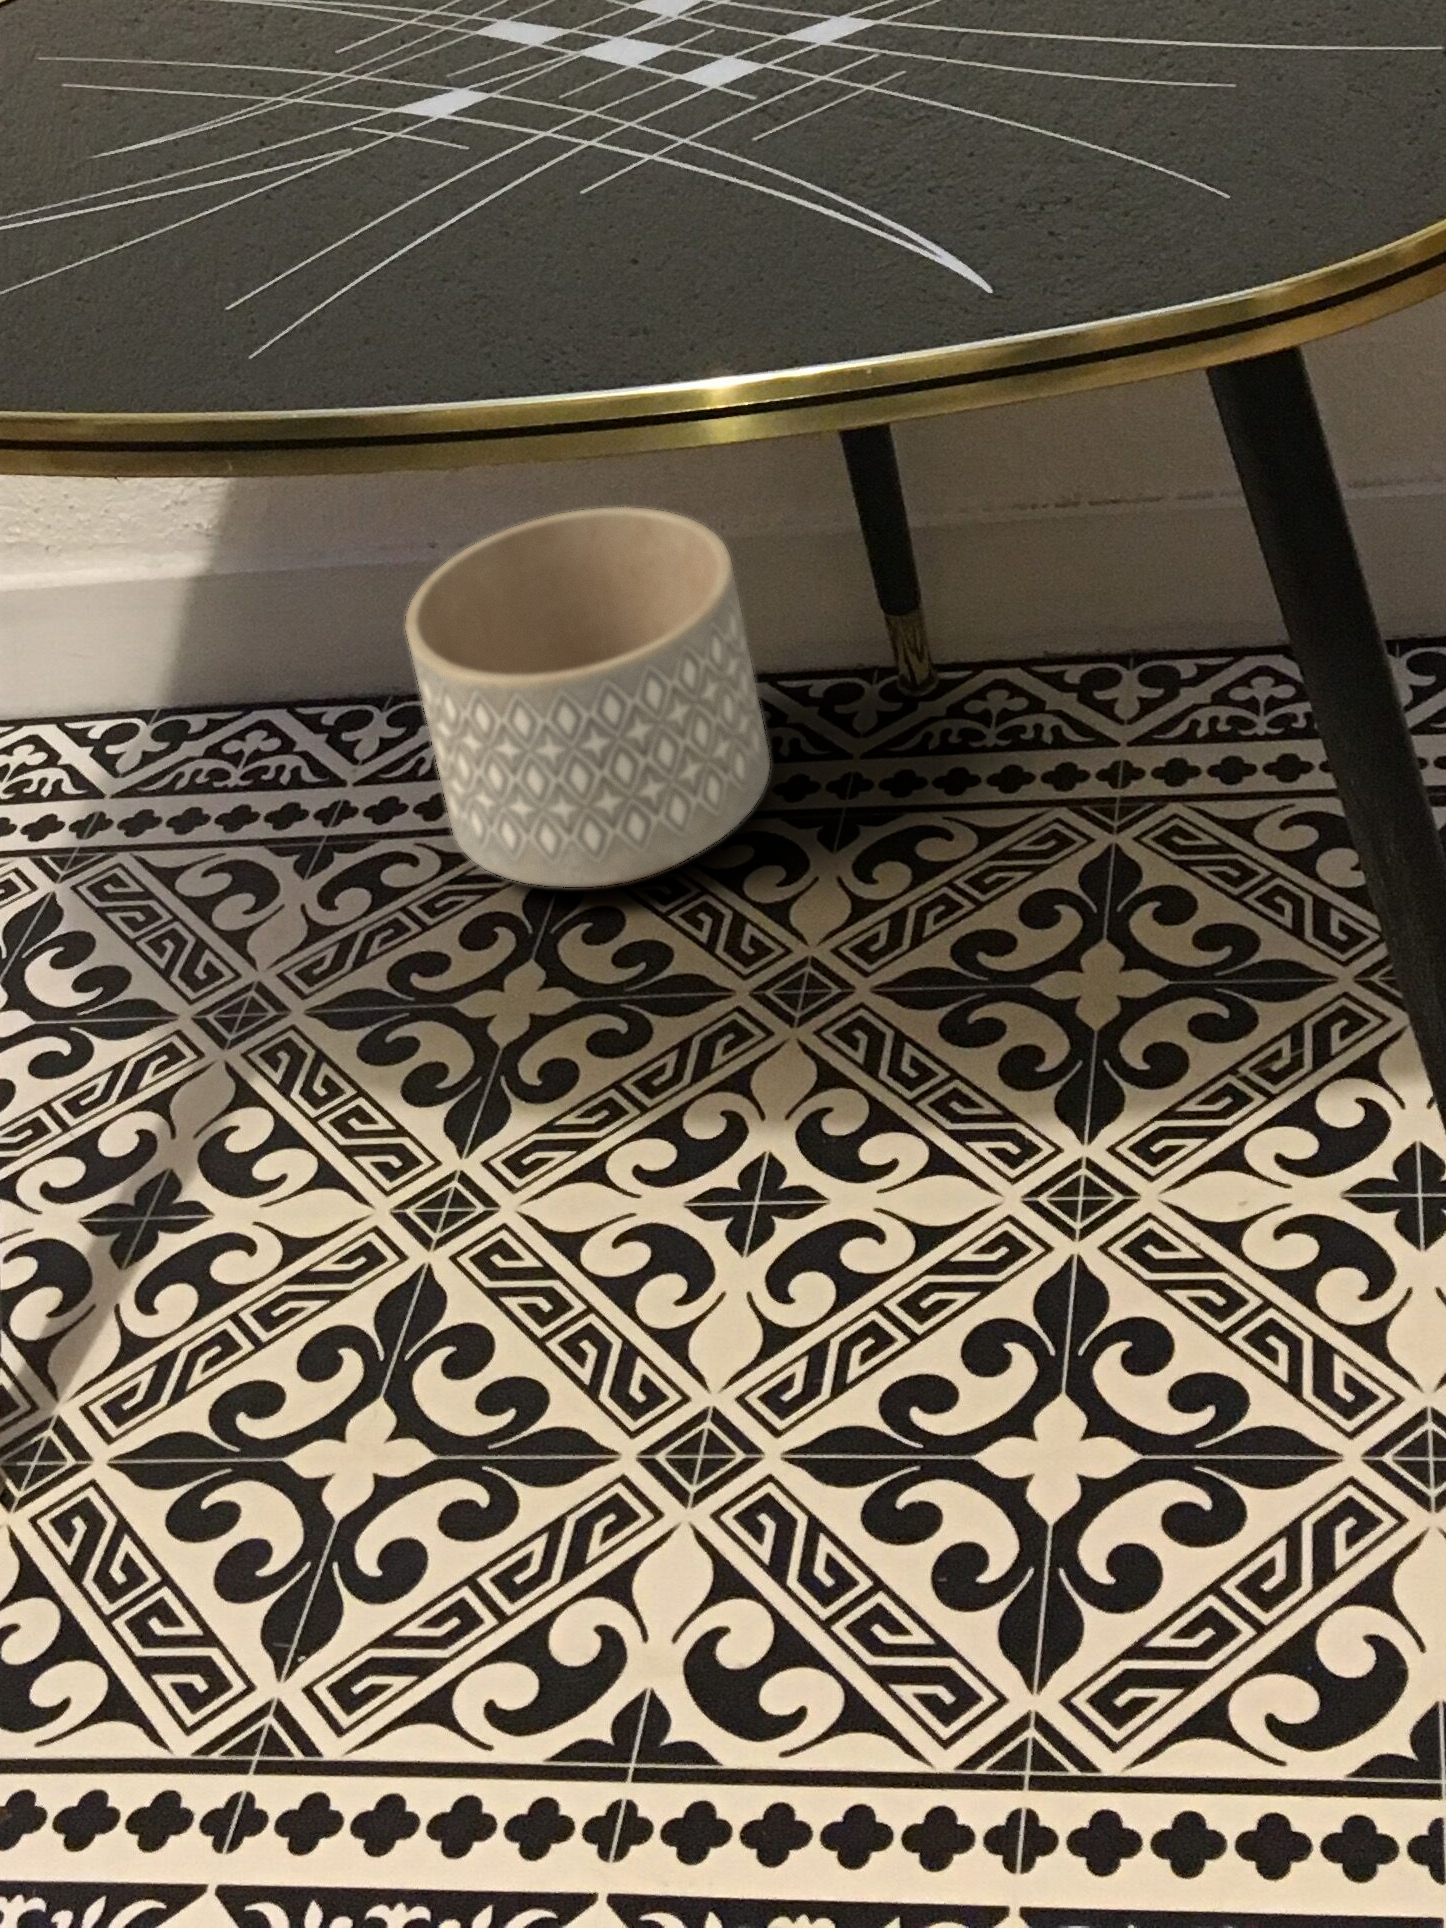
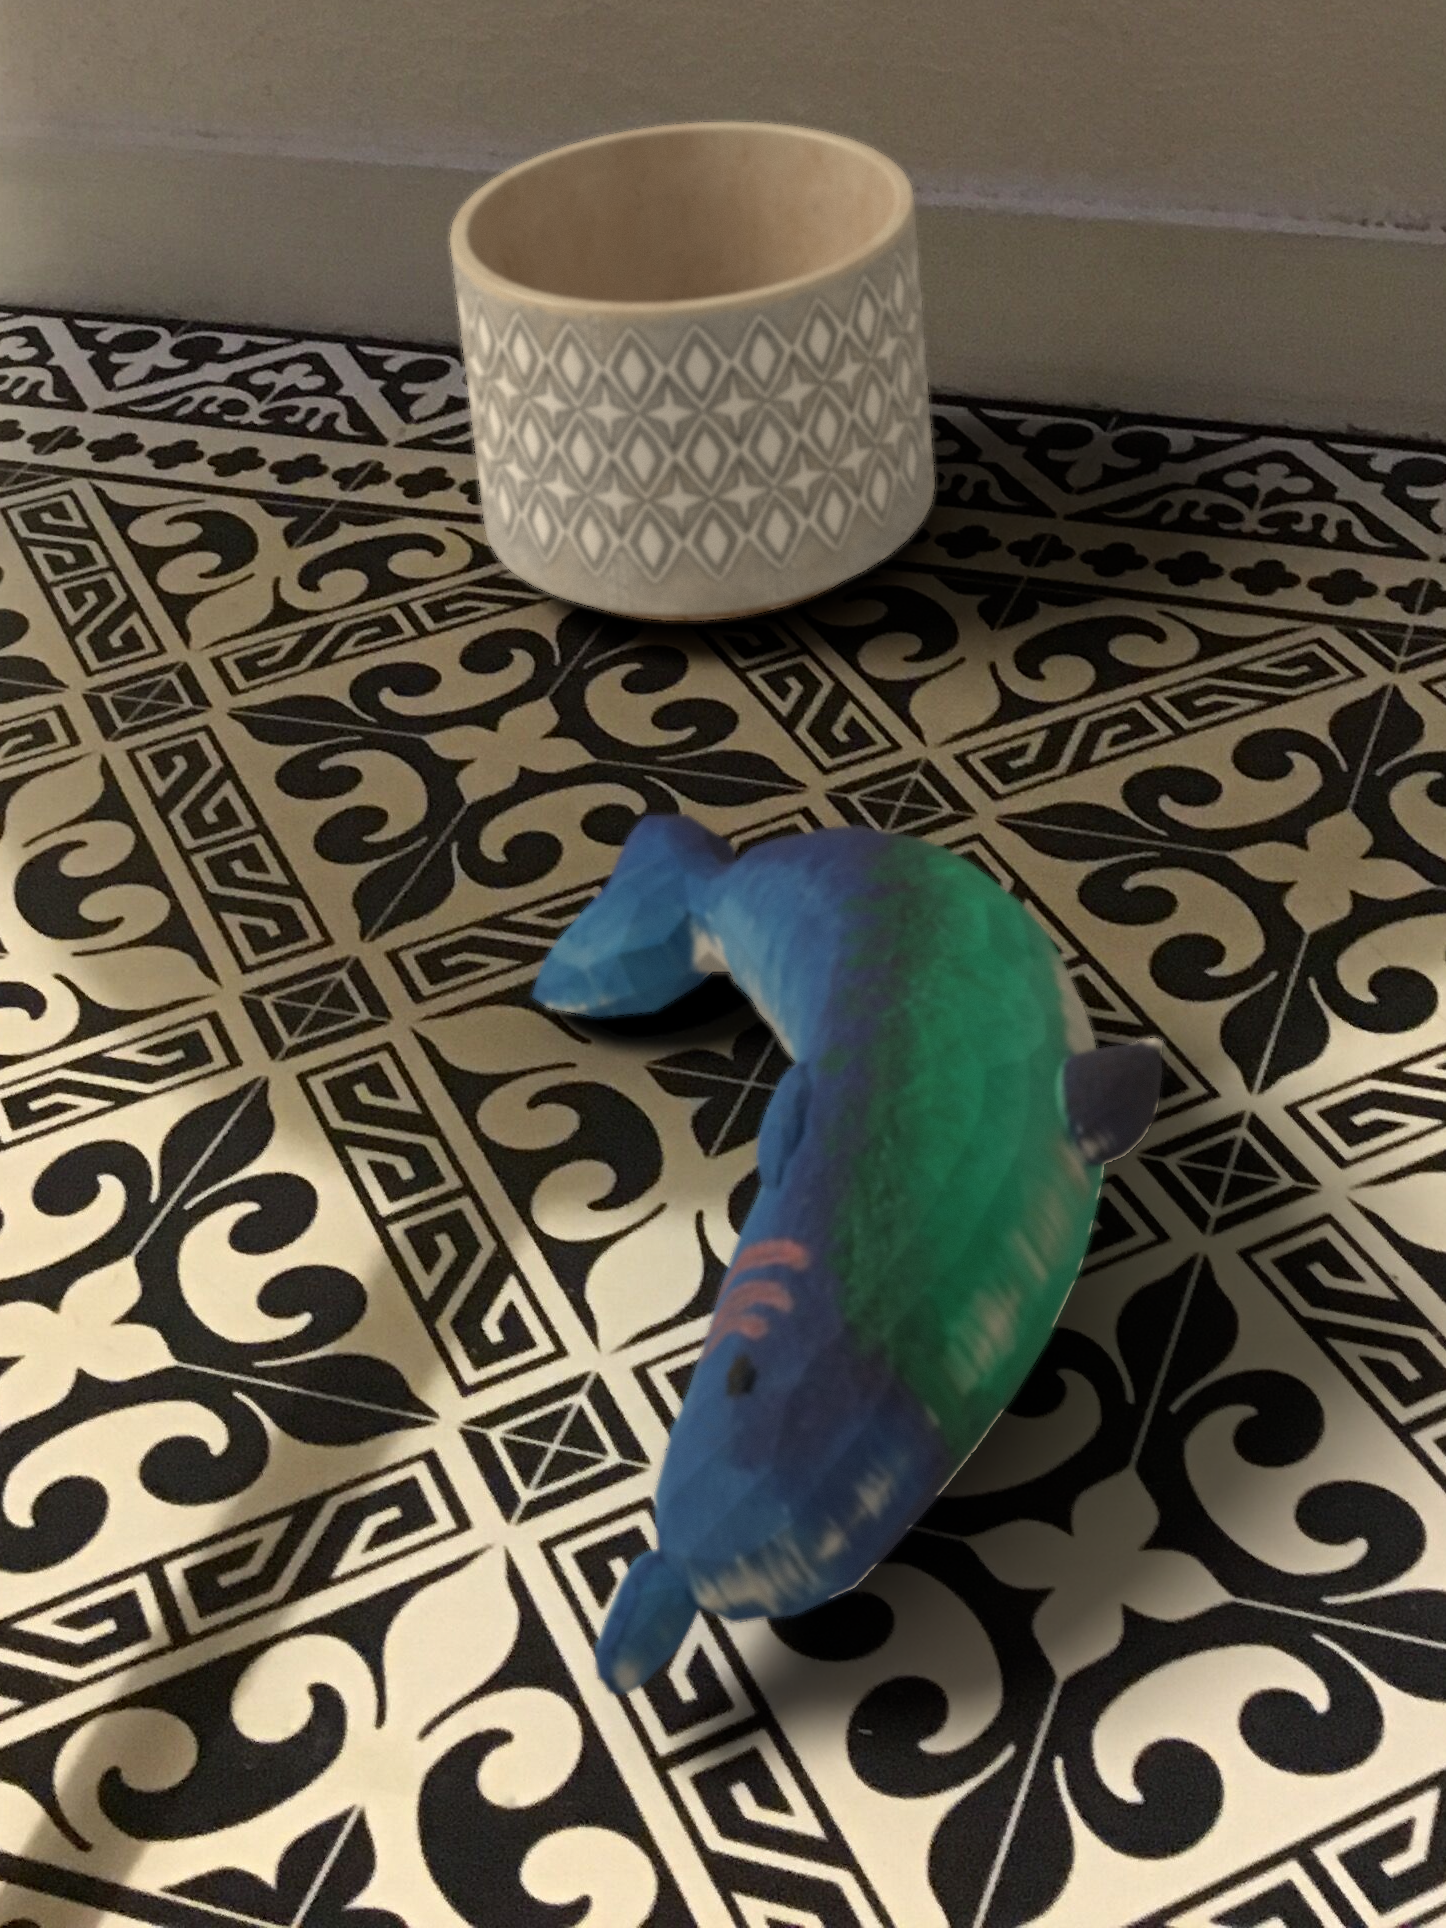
plush toy: none [595,1018,1044,1592] -> present [533,814,1163,1695]

